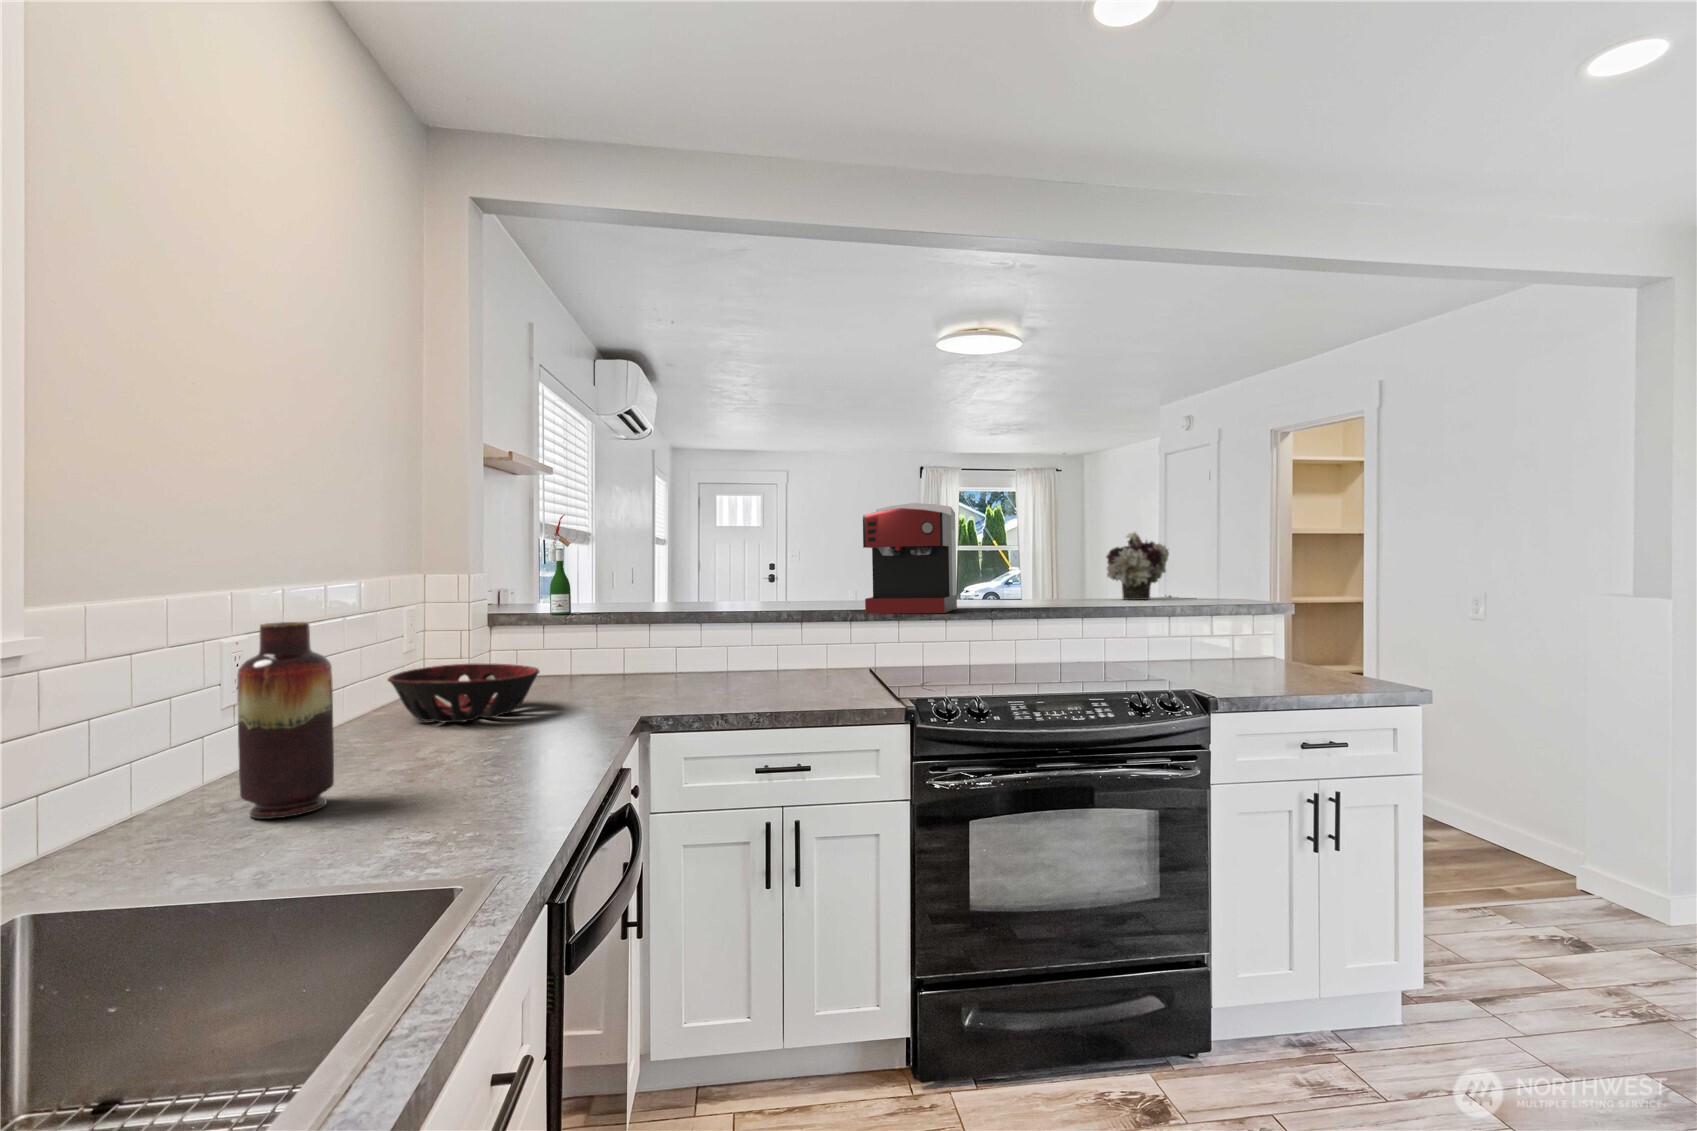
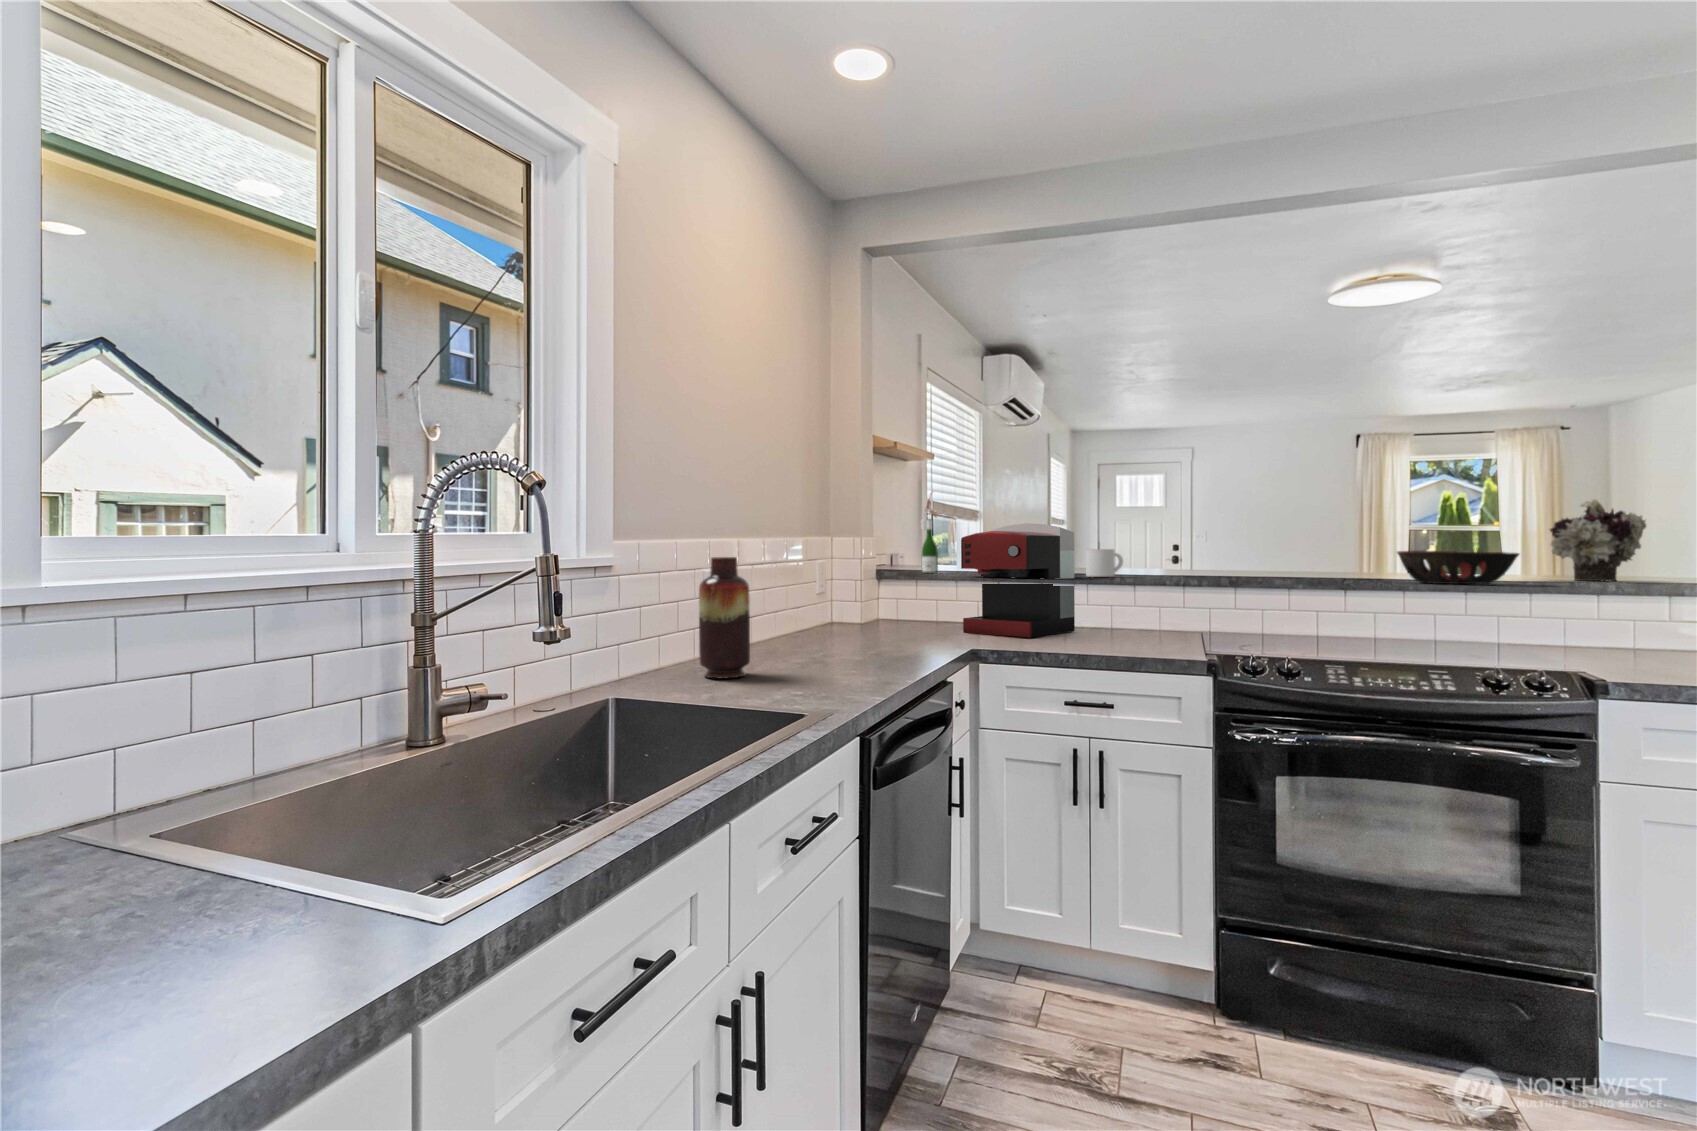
coffee maker: present [863,503,957,613] -> present [961,523,1075,637]
mug: none [745,582,784,614] -> present [1086,549,1123,577]
decorative bowl: present [388,663,539,722] -> present [1397,551,1519,584]

